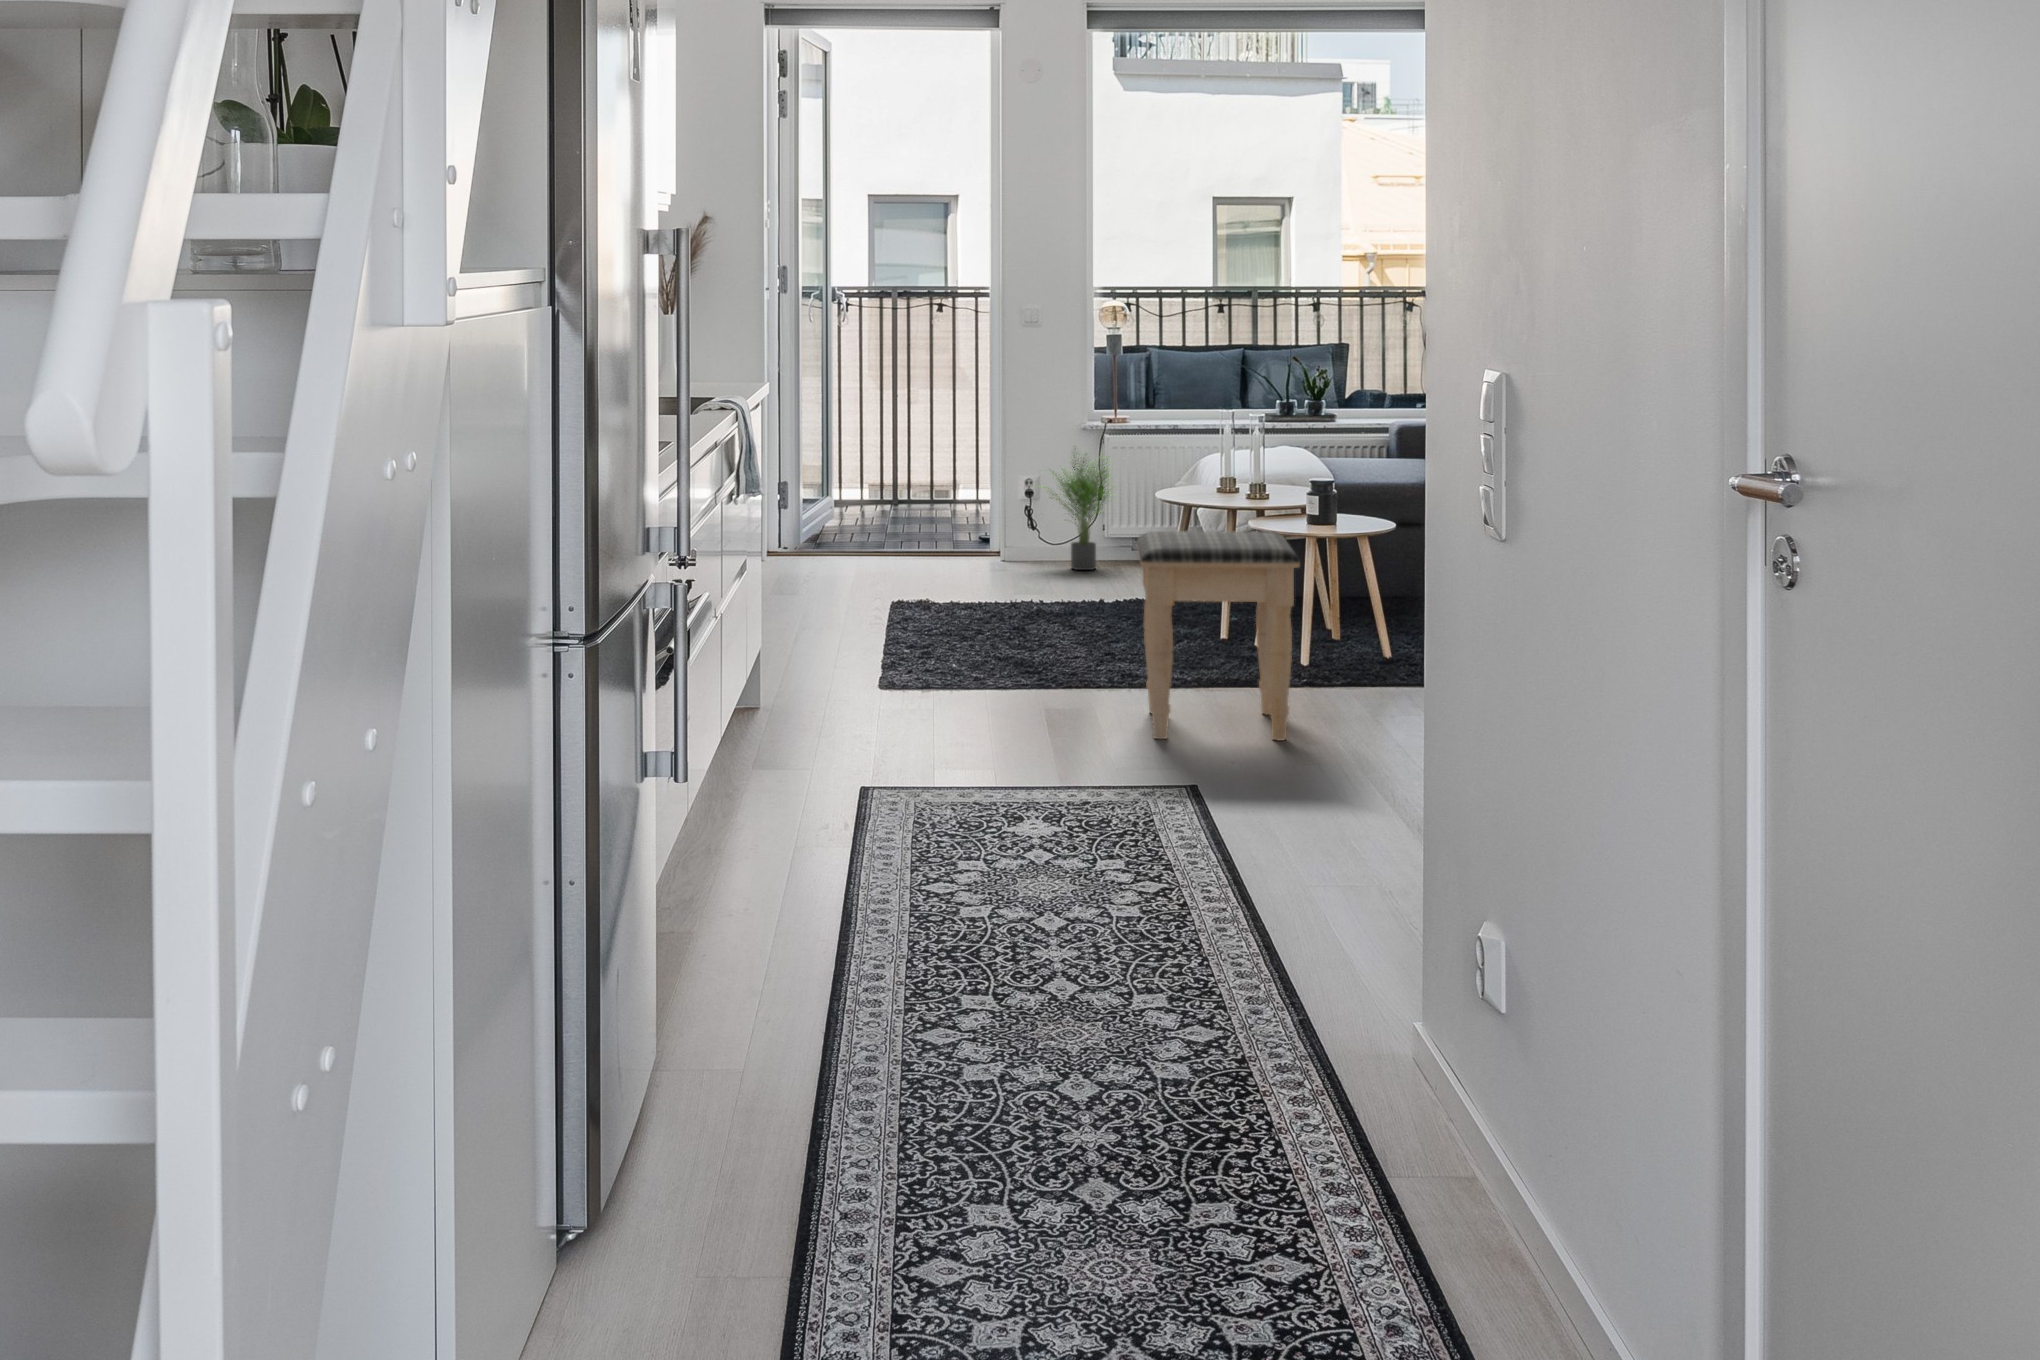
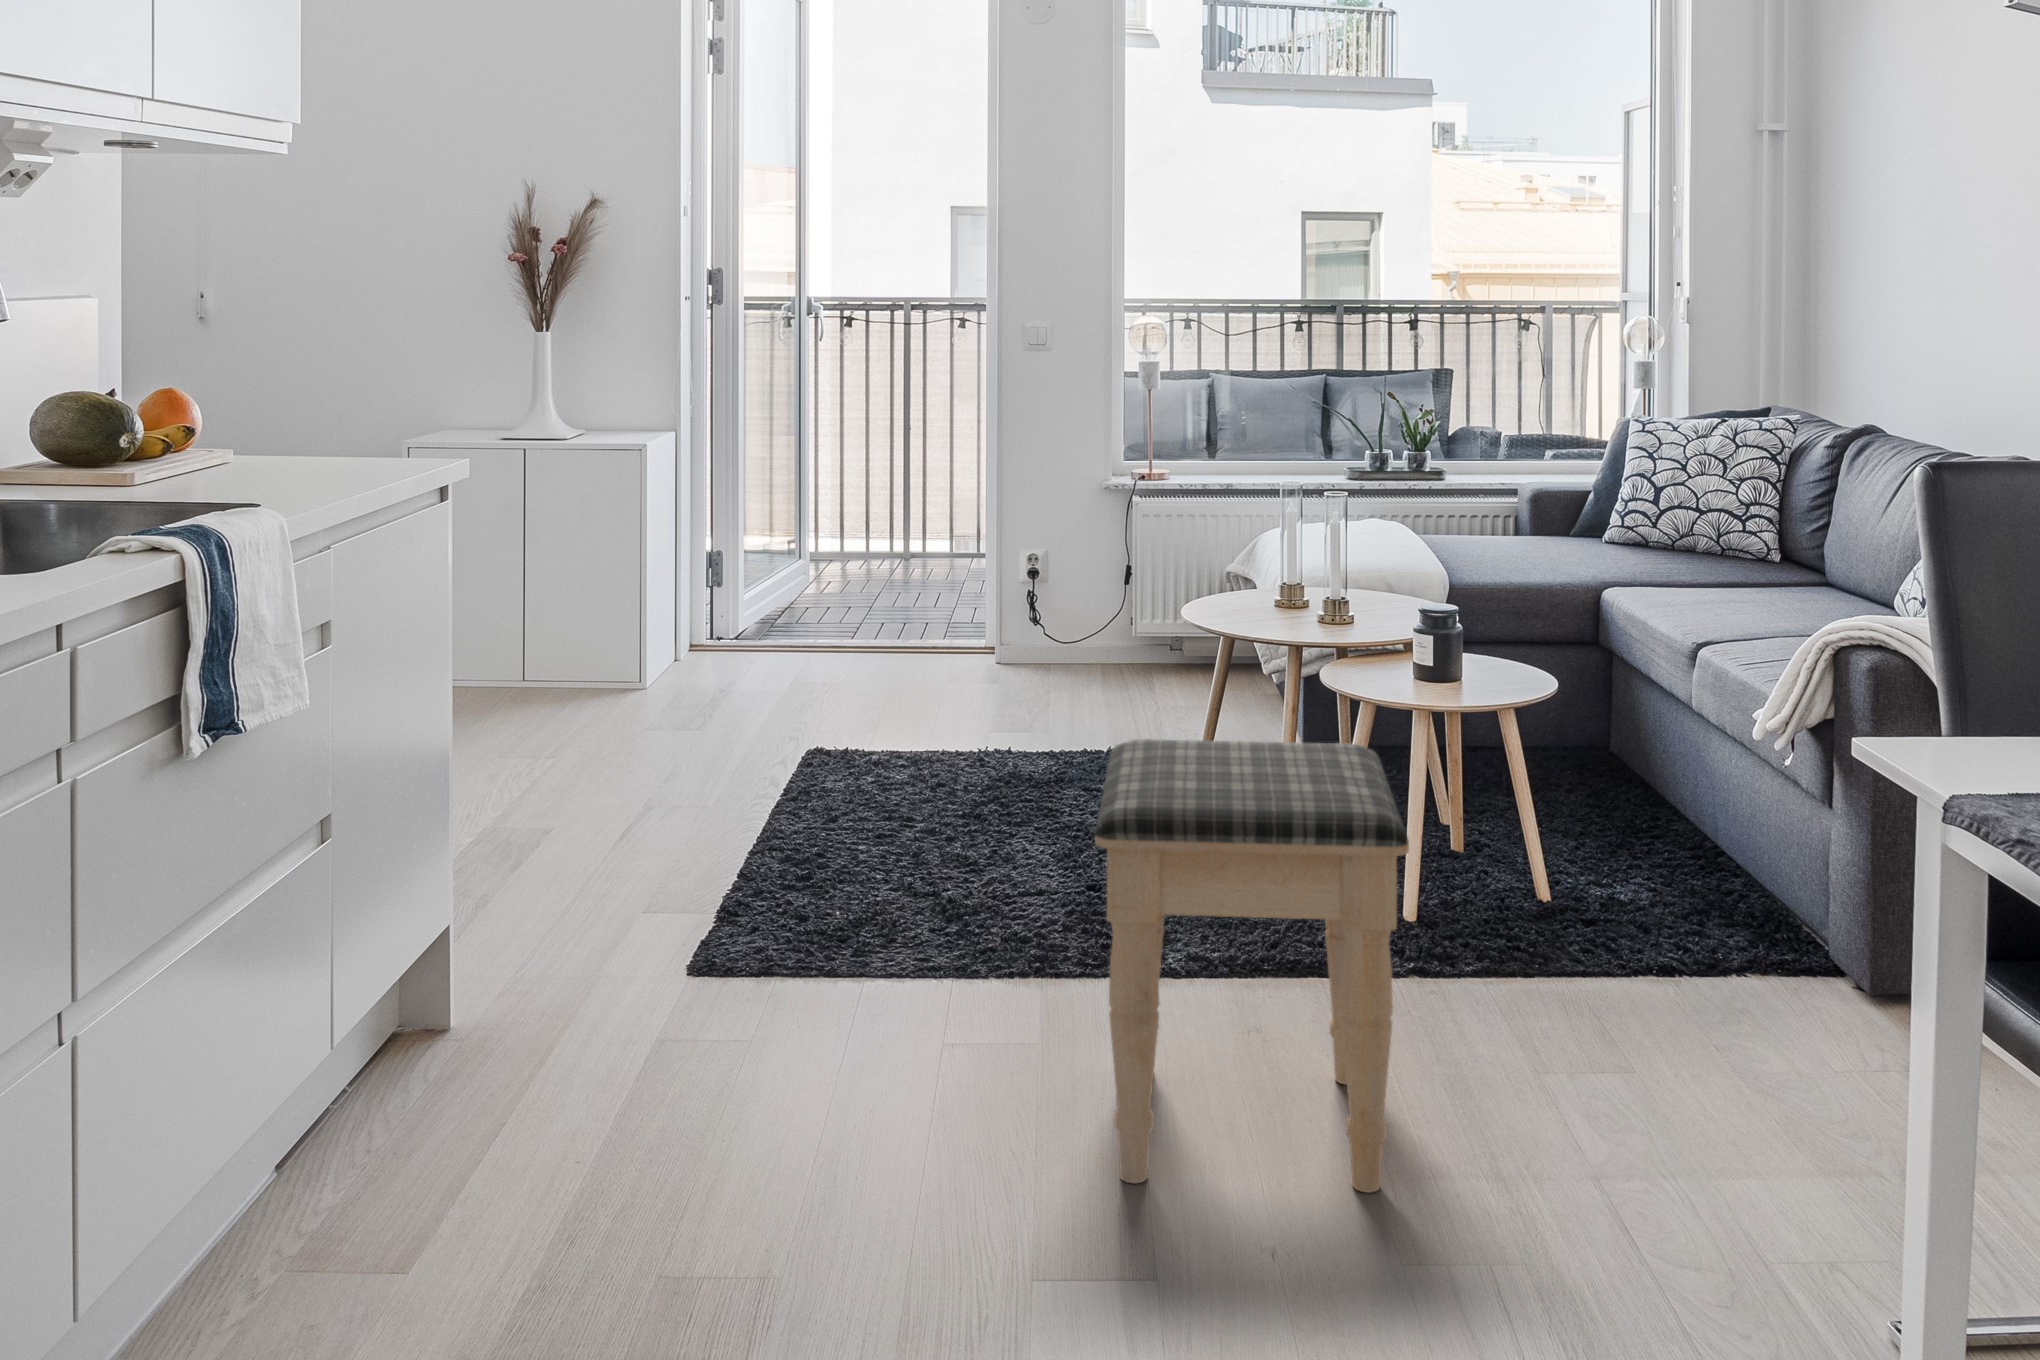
potted plant: present [1046,457,1111,570] -> none [1039,505,1161,676]

